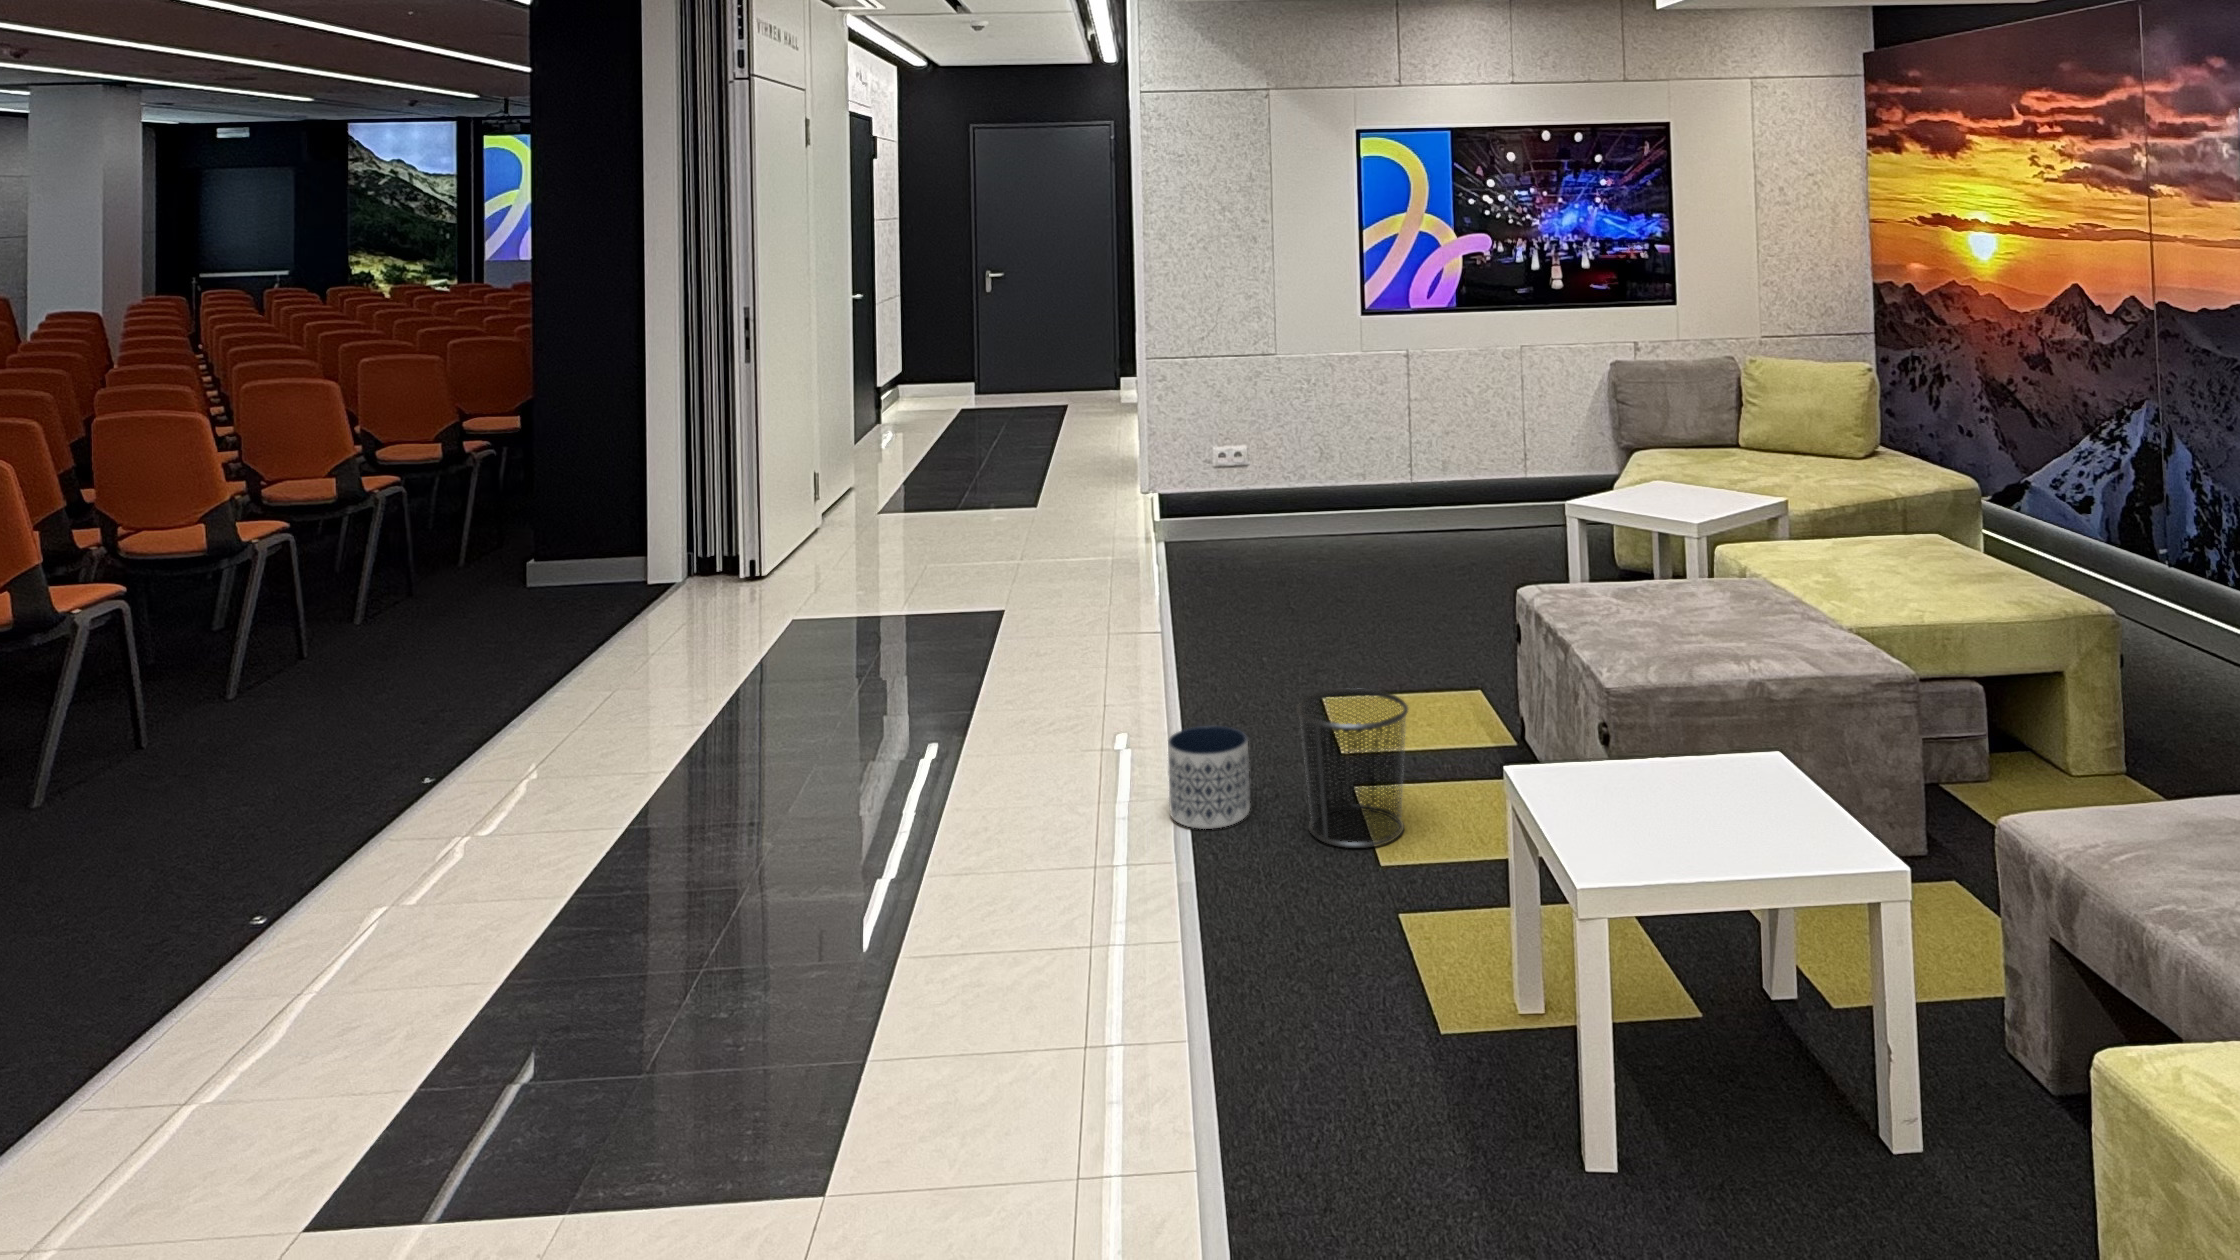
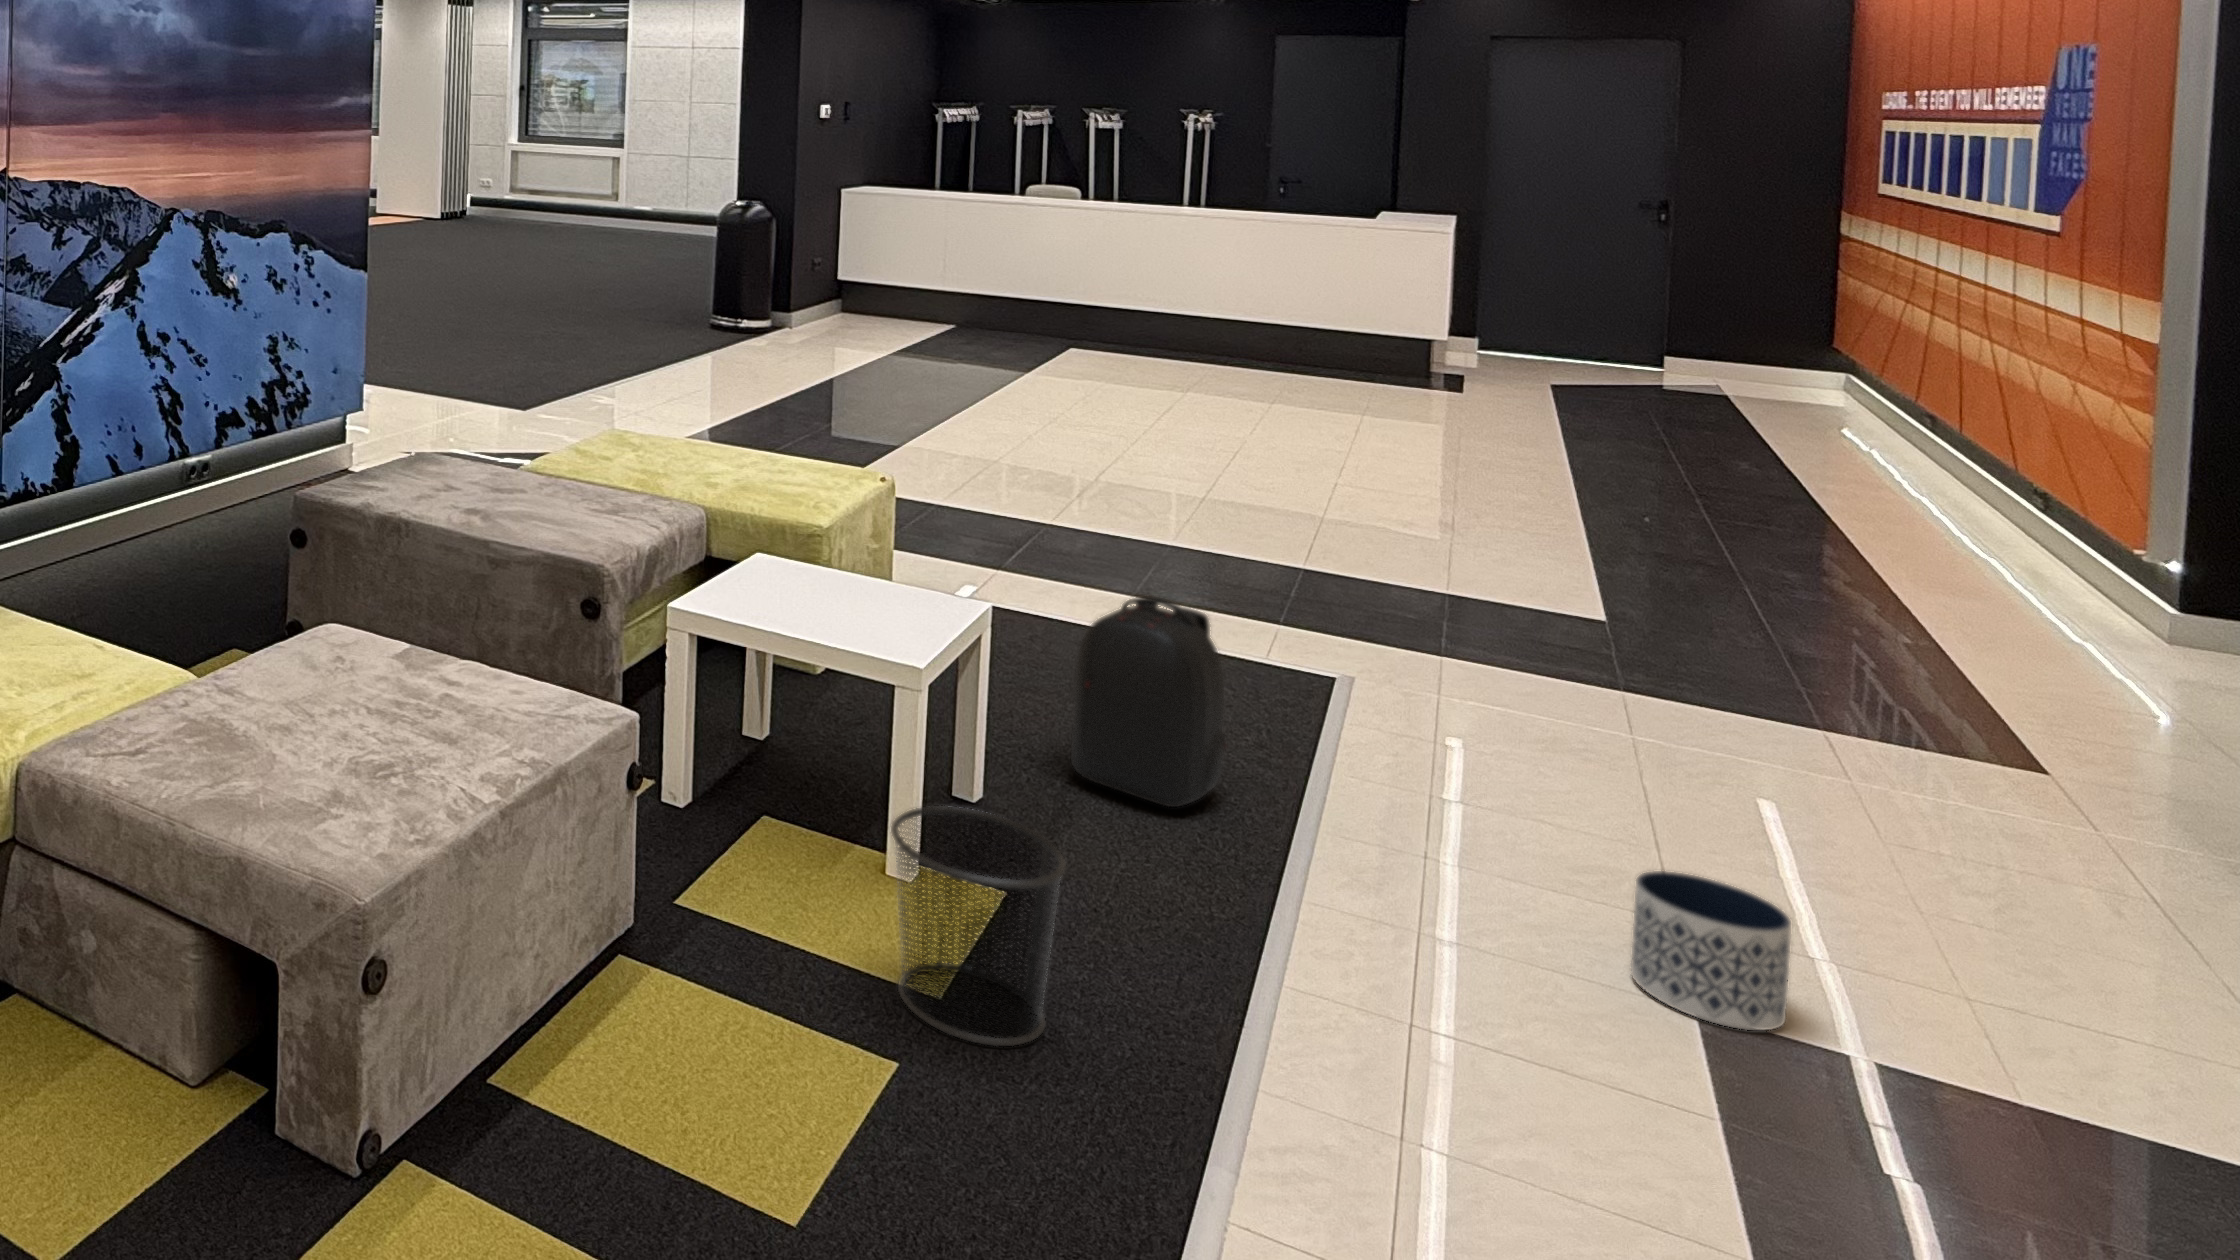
planter: present [1168,726,1250,829] -> present [1631,871,1791,1030]
backpack: none [1262,862,1447,1230] -> present [1071,596,1226,807]

